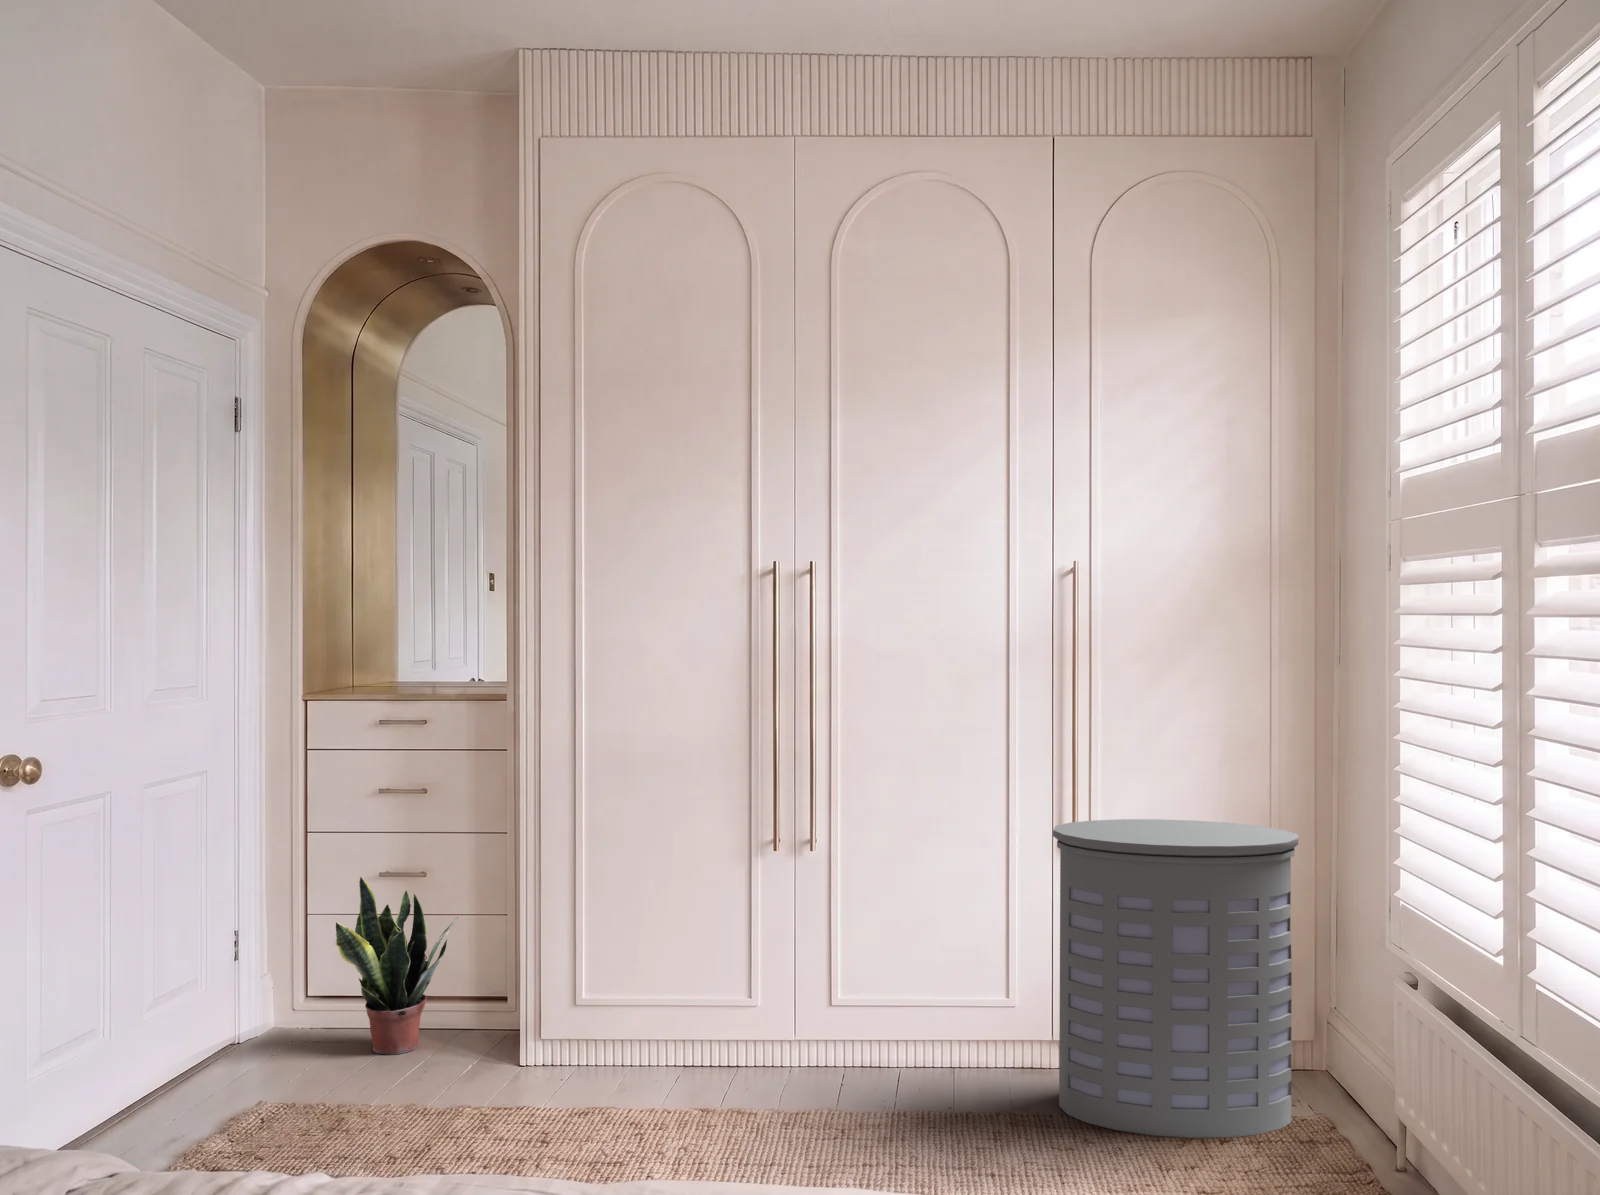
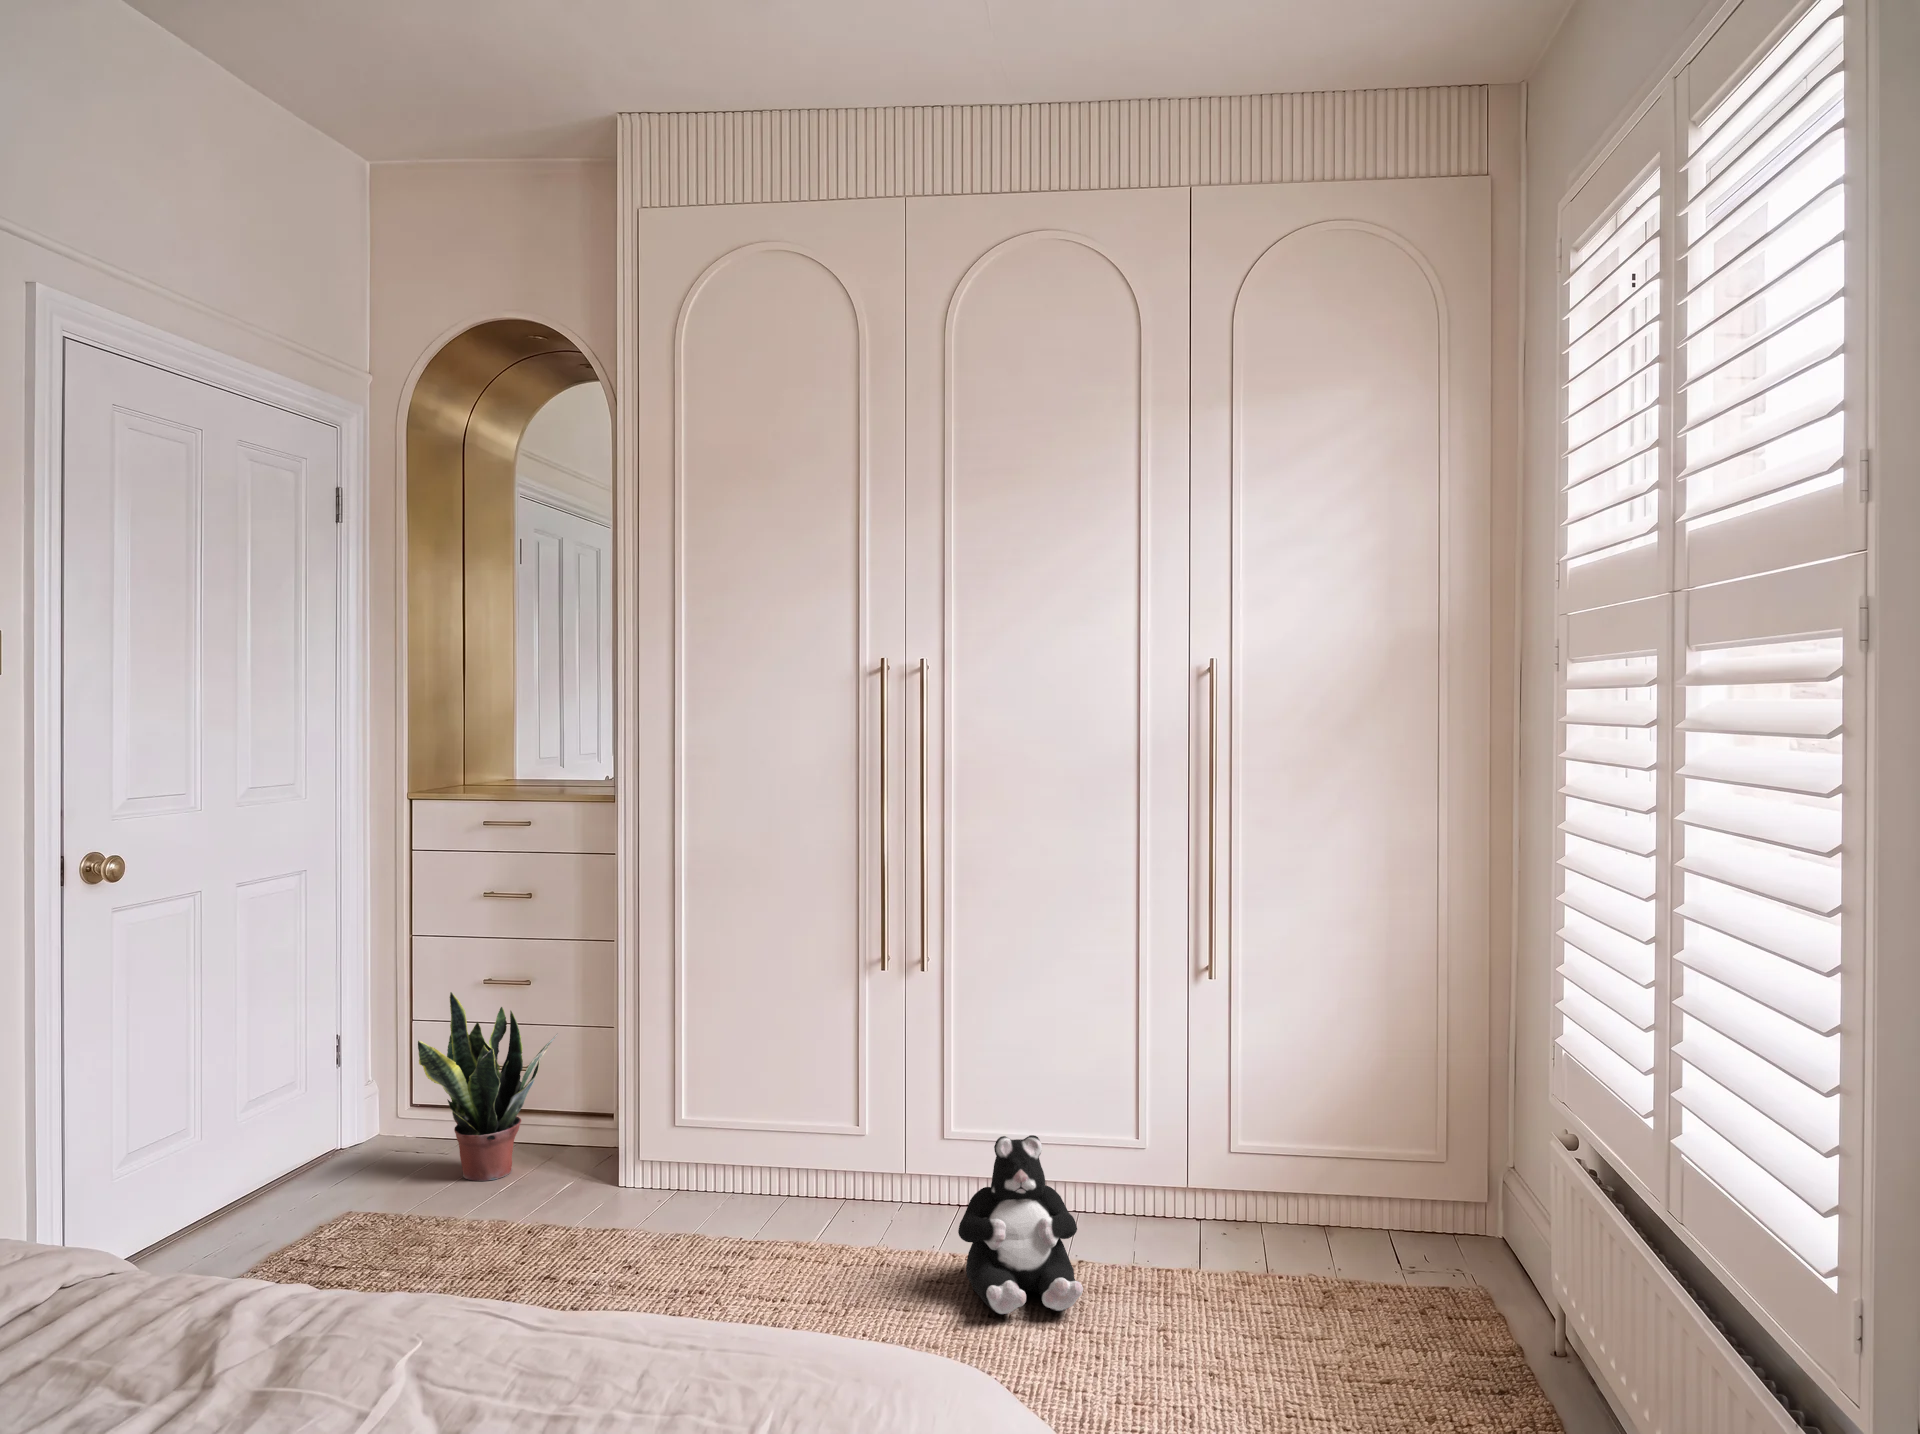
laundry hamper: present [1053,819,1298,1138] -> none [1179,945,1454,1301]
plush toy: none [862,995,982,1158] -> present [958,1135,1083,1314]

